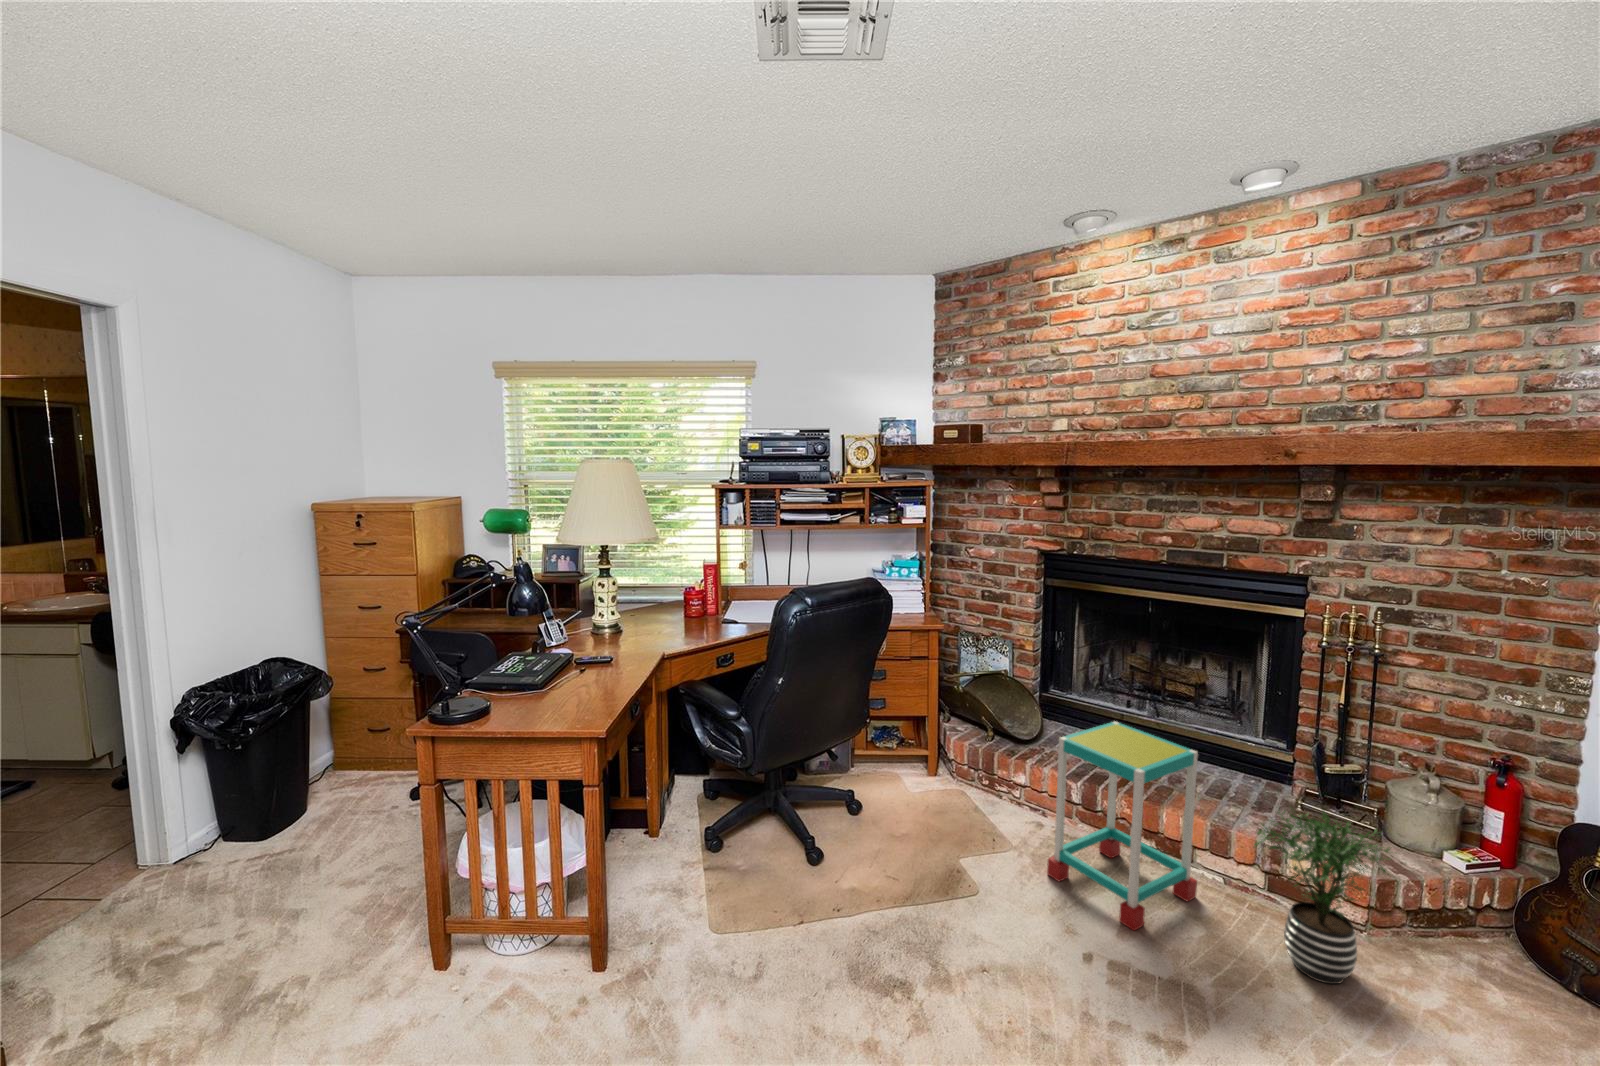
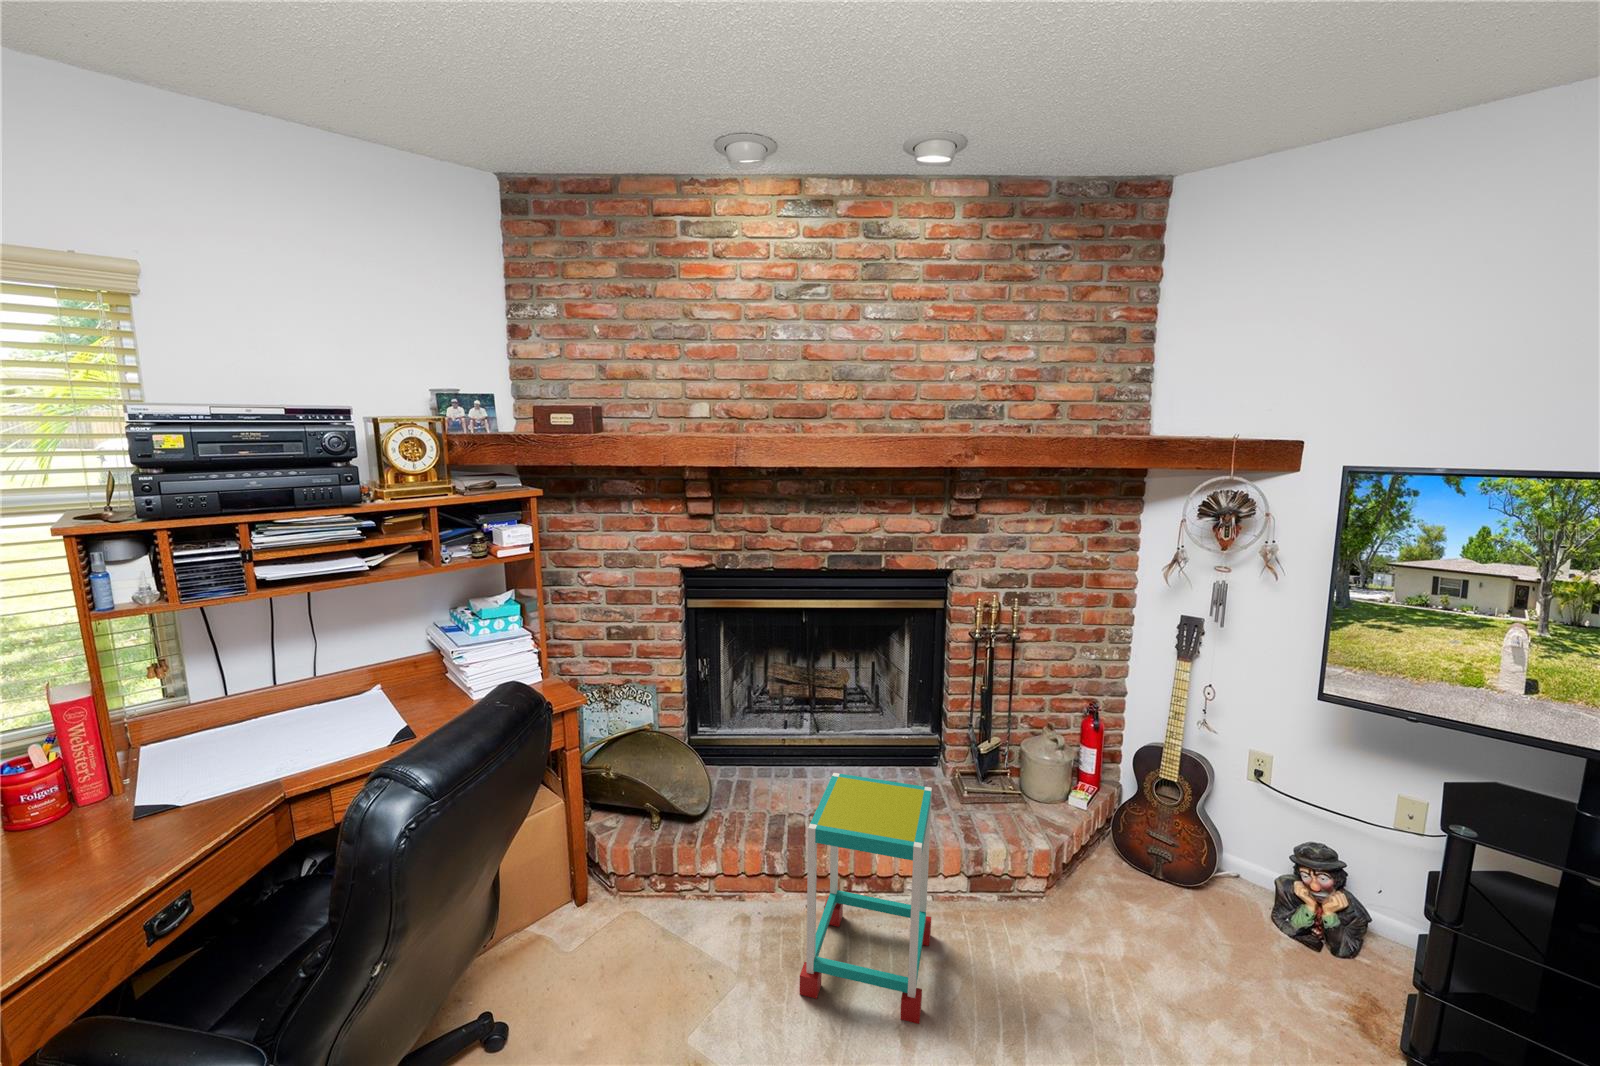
potted plant: present [1254,809,1390,984] -> none [997,807,1114,980]

